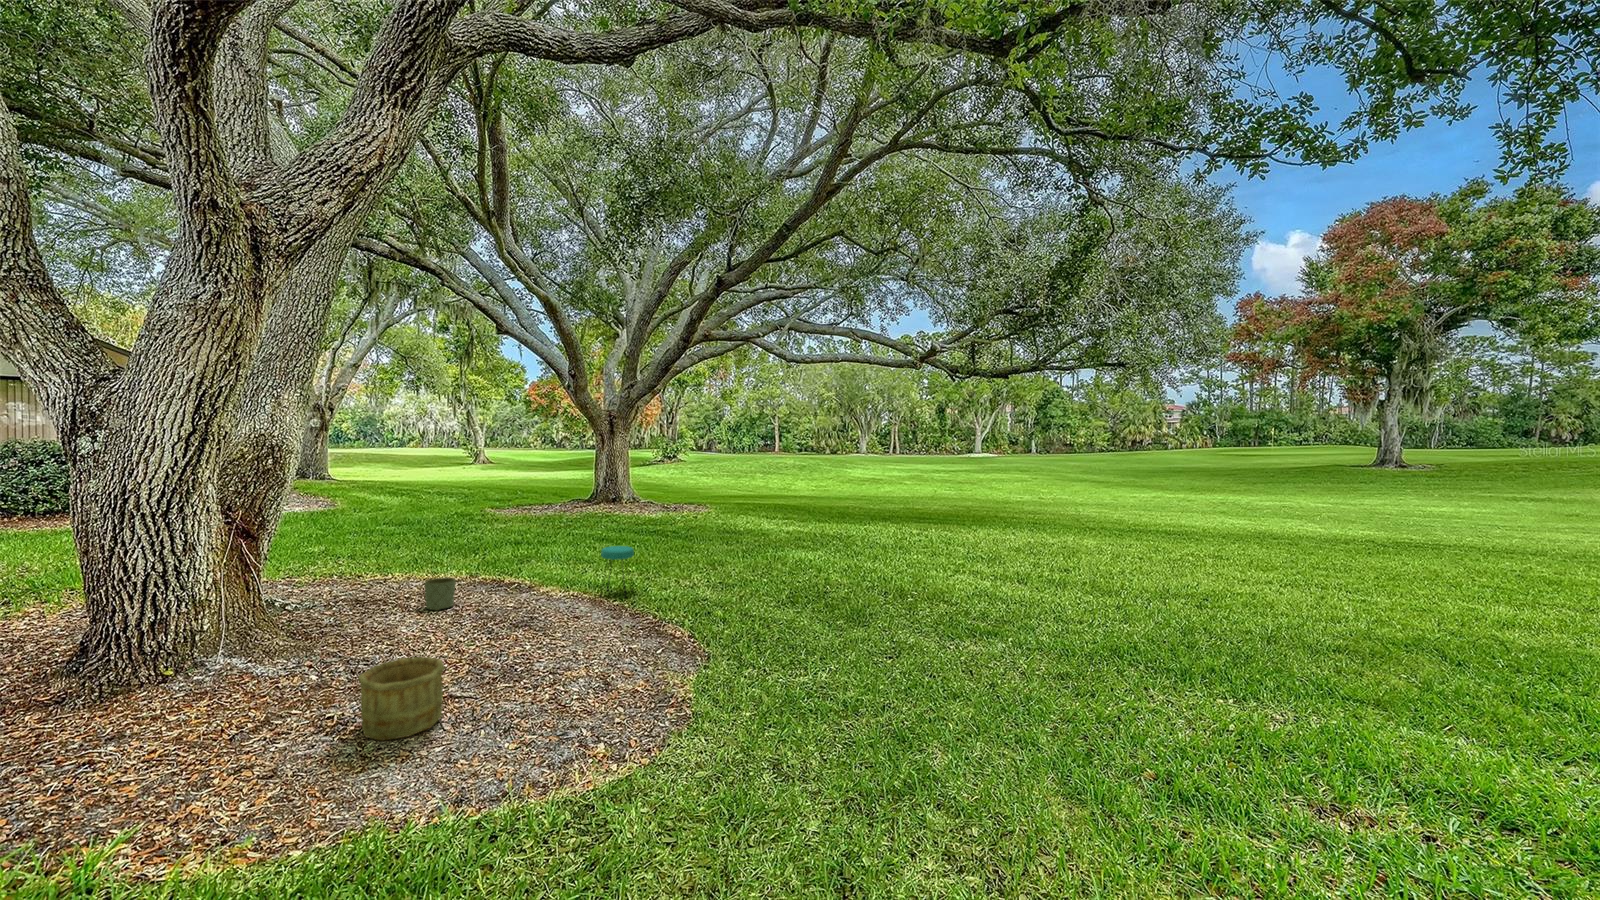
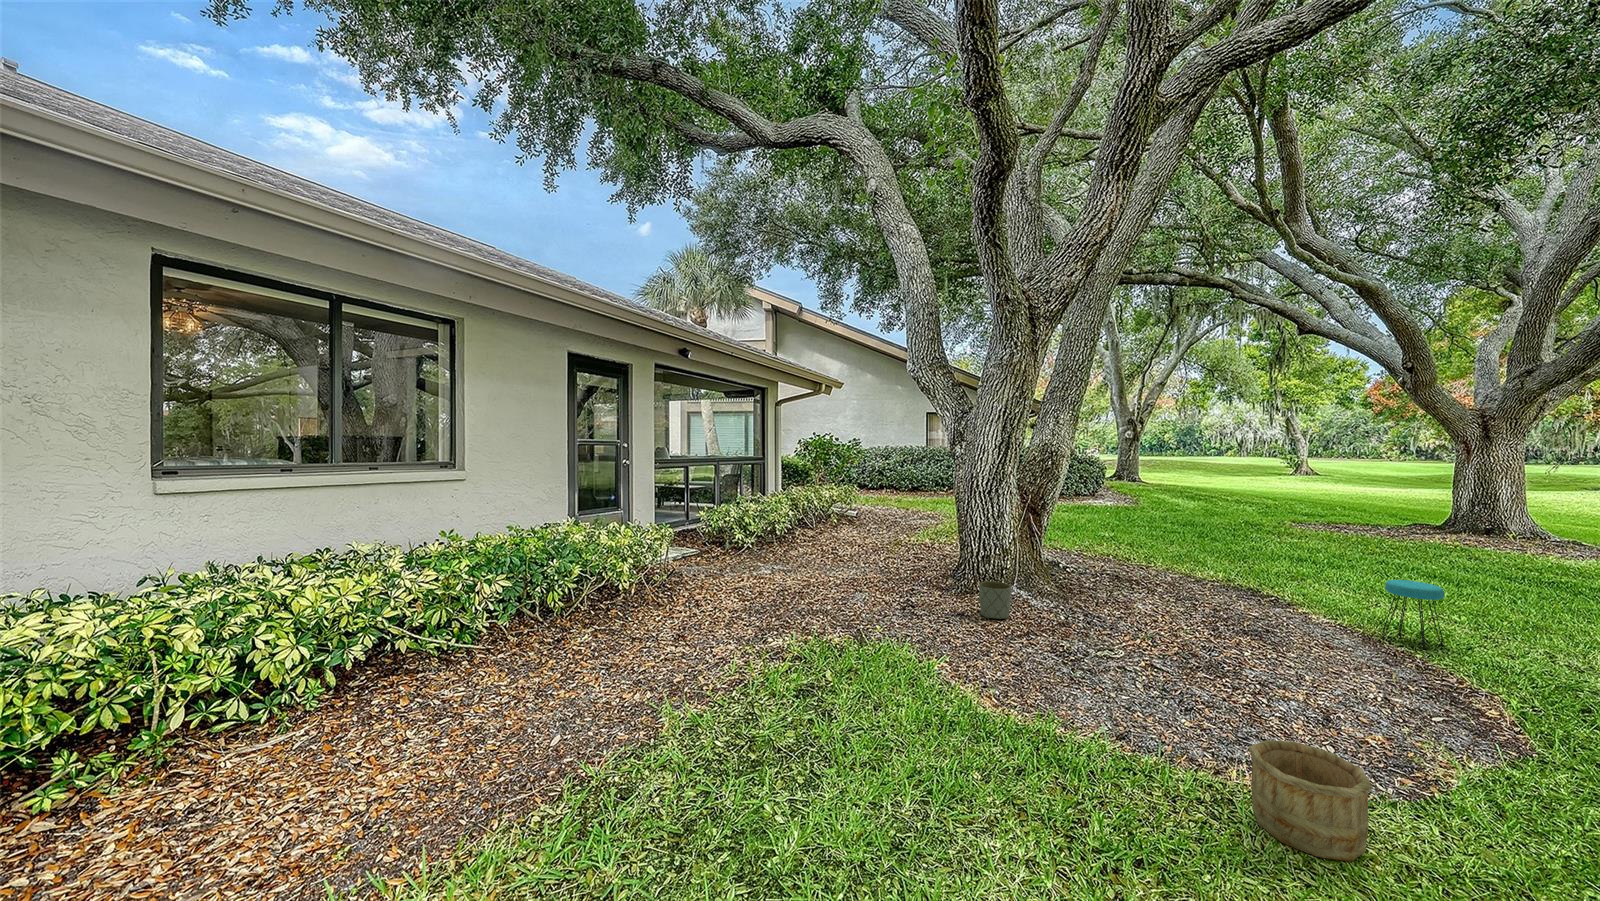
planter: present [425,577,456,610] -> present [979,581,1011,619]
wooden bucket: present [358,657,445,741] -> present [1249,740,1372,862]

